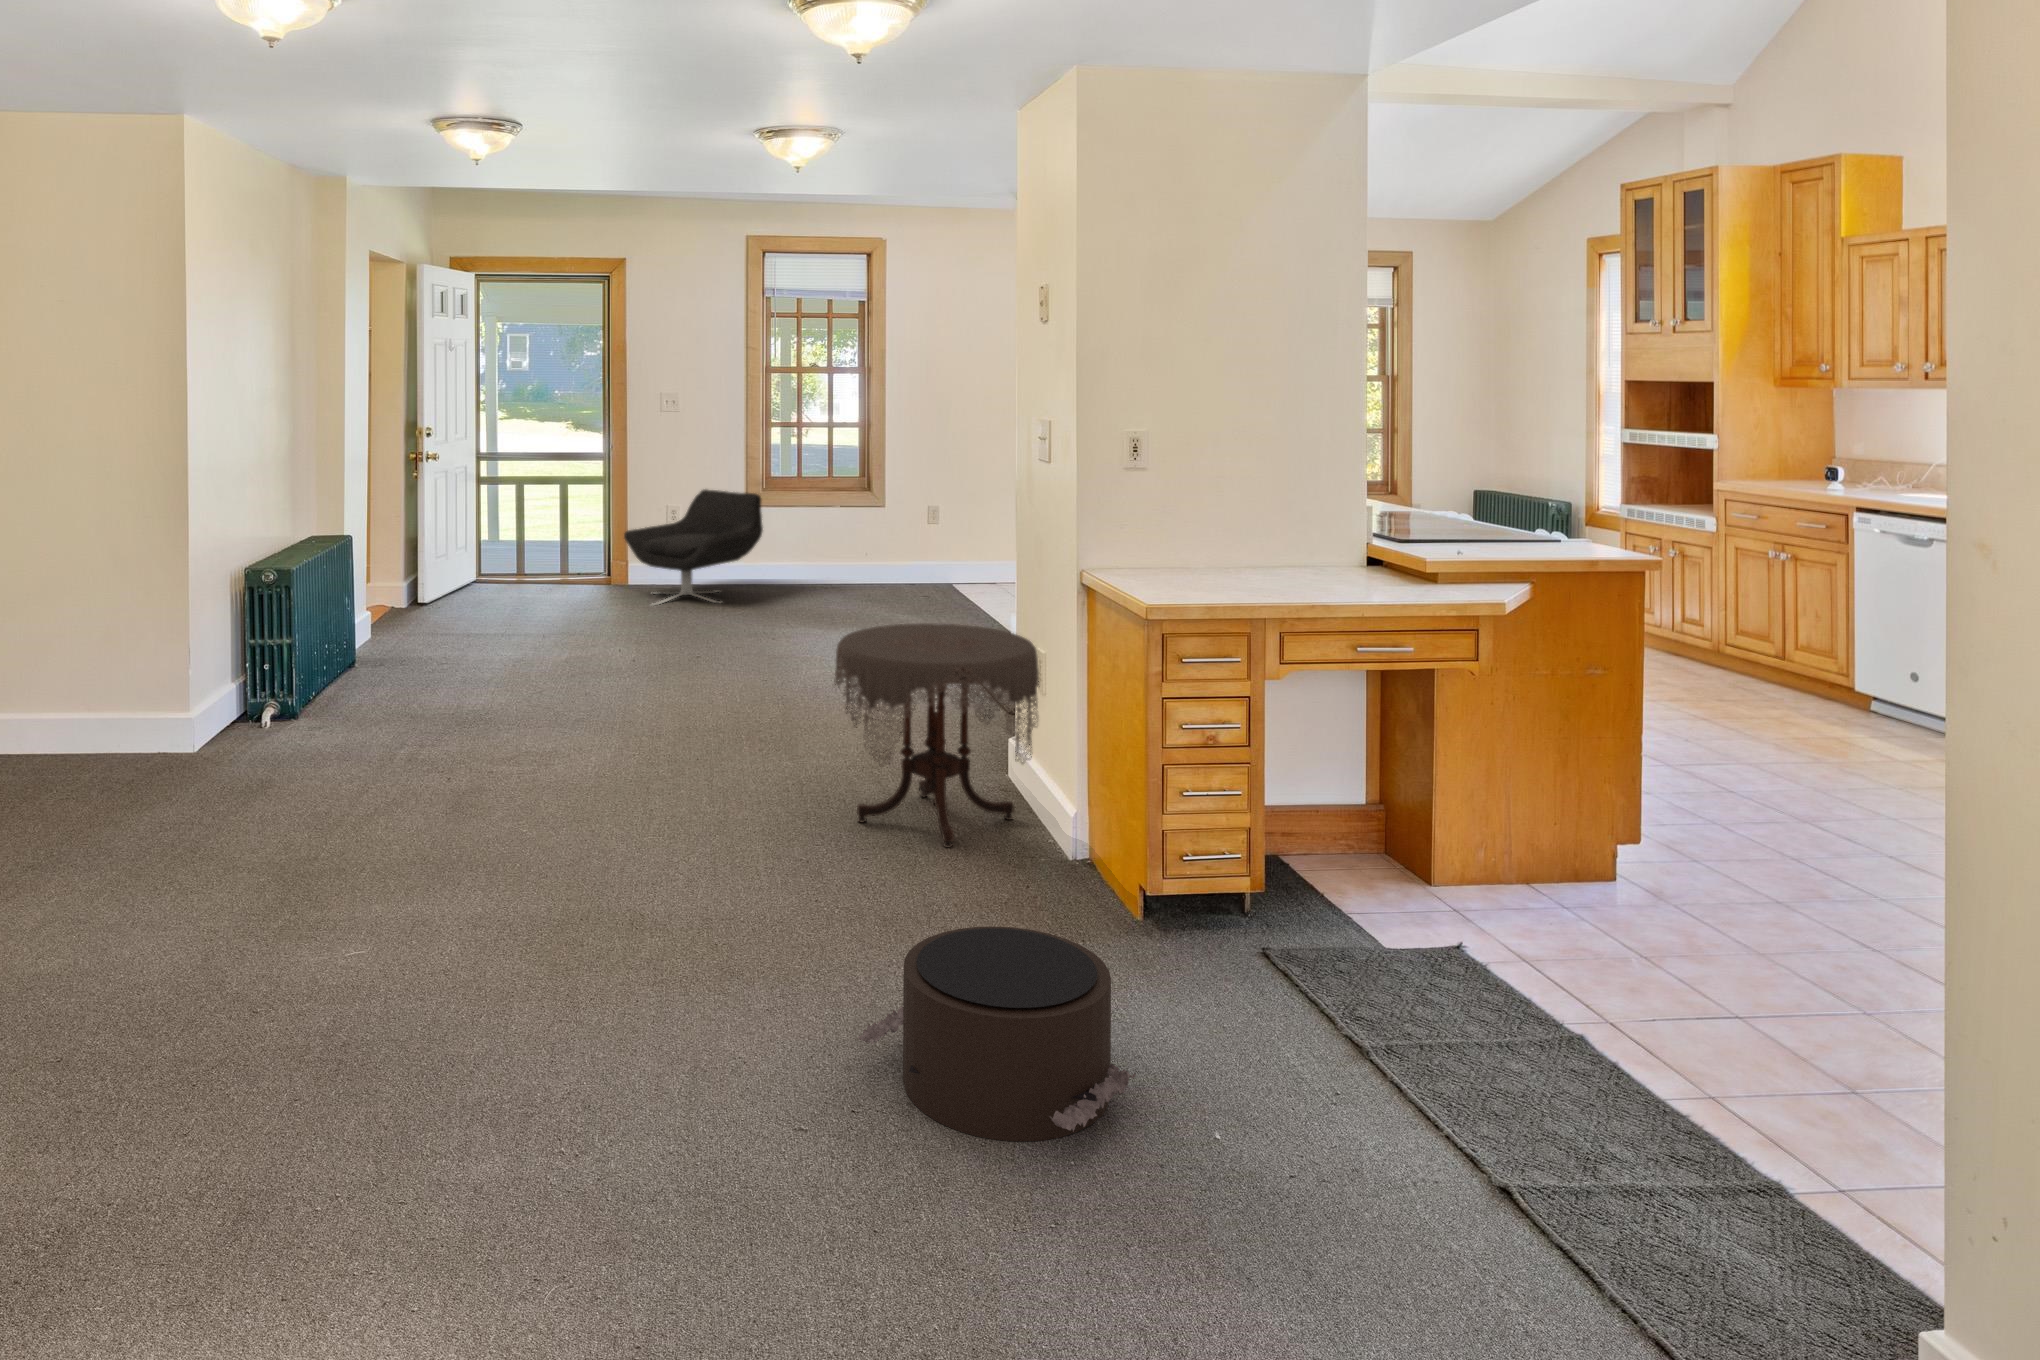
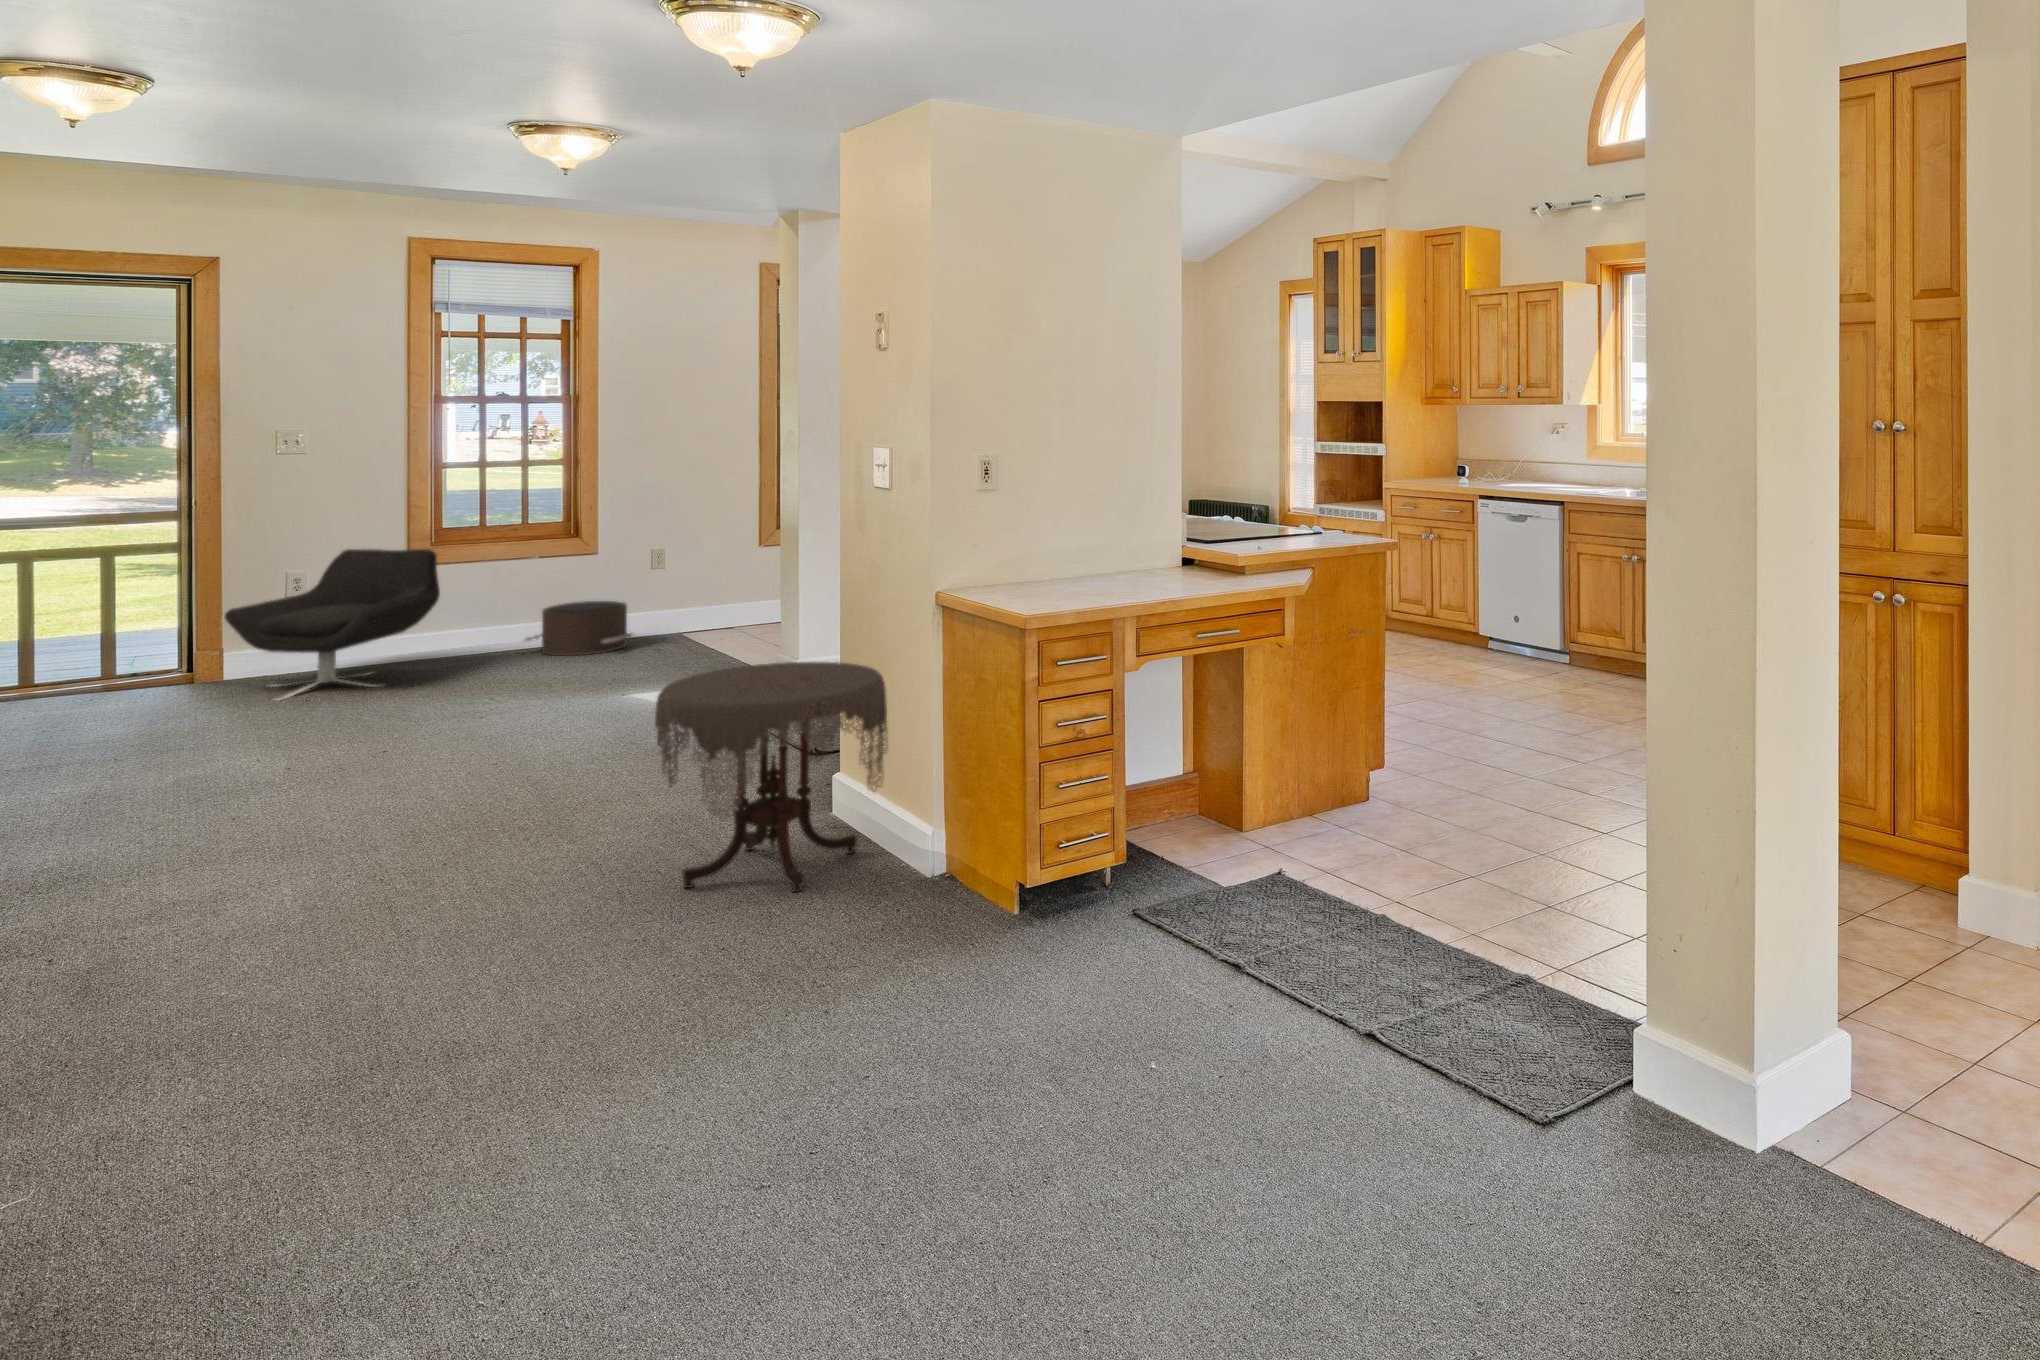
pouf: present [858,926,1135,1142] -> present [525,601,632,656]

